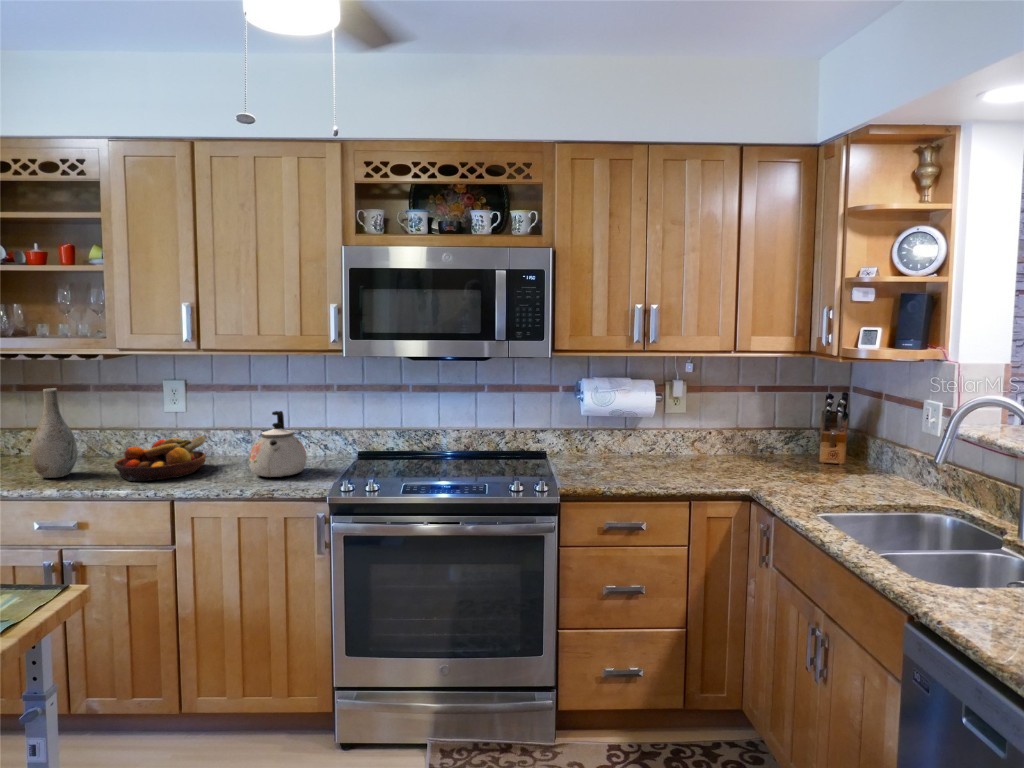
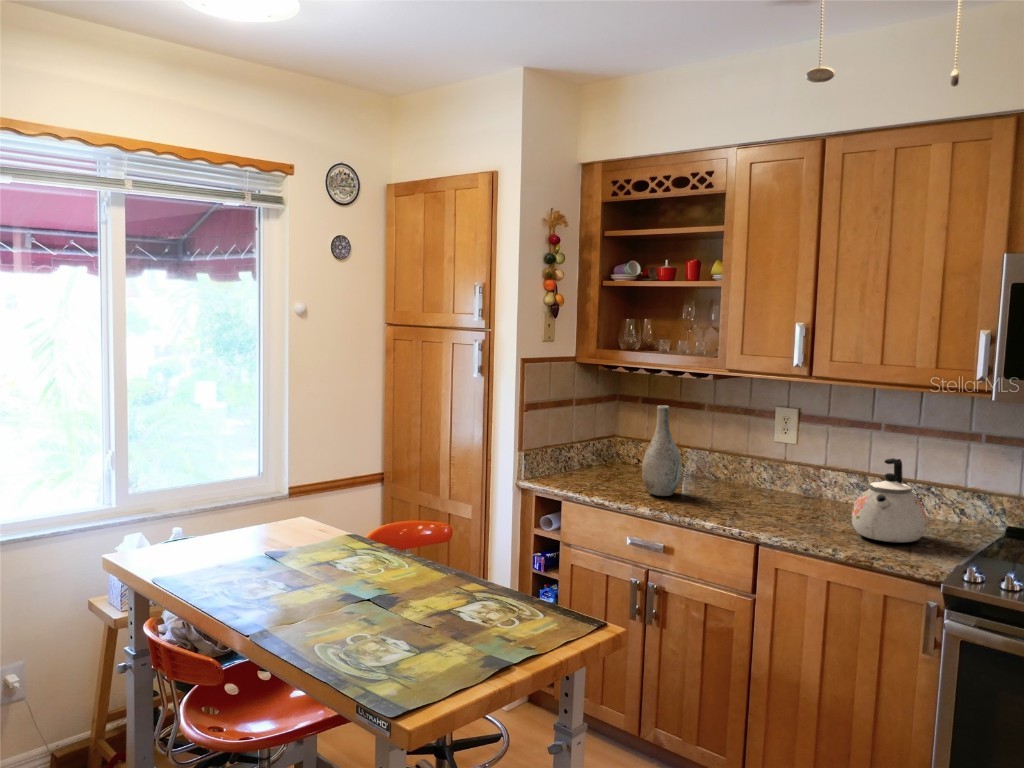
fruit bowl: present [114,436,206,481] -> none [712,472,811,519]

